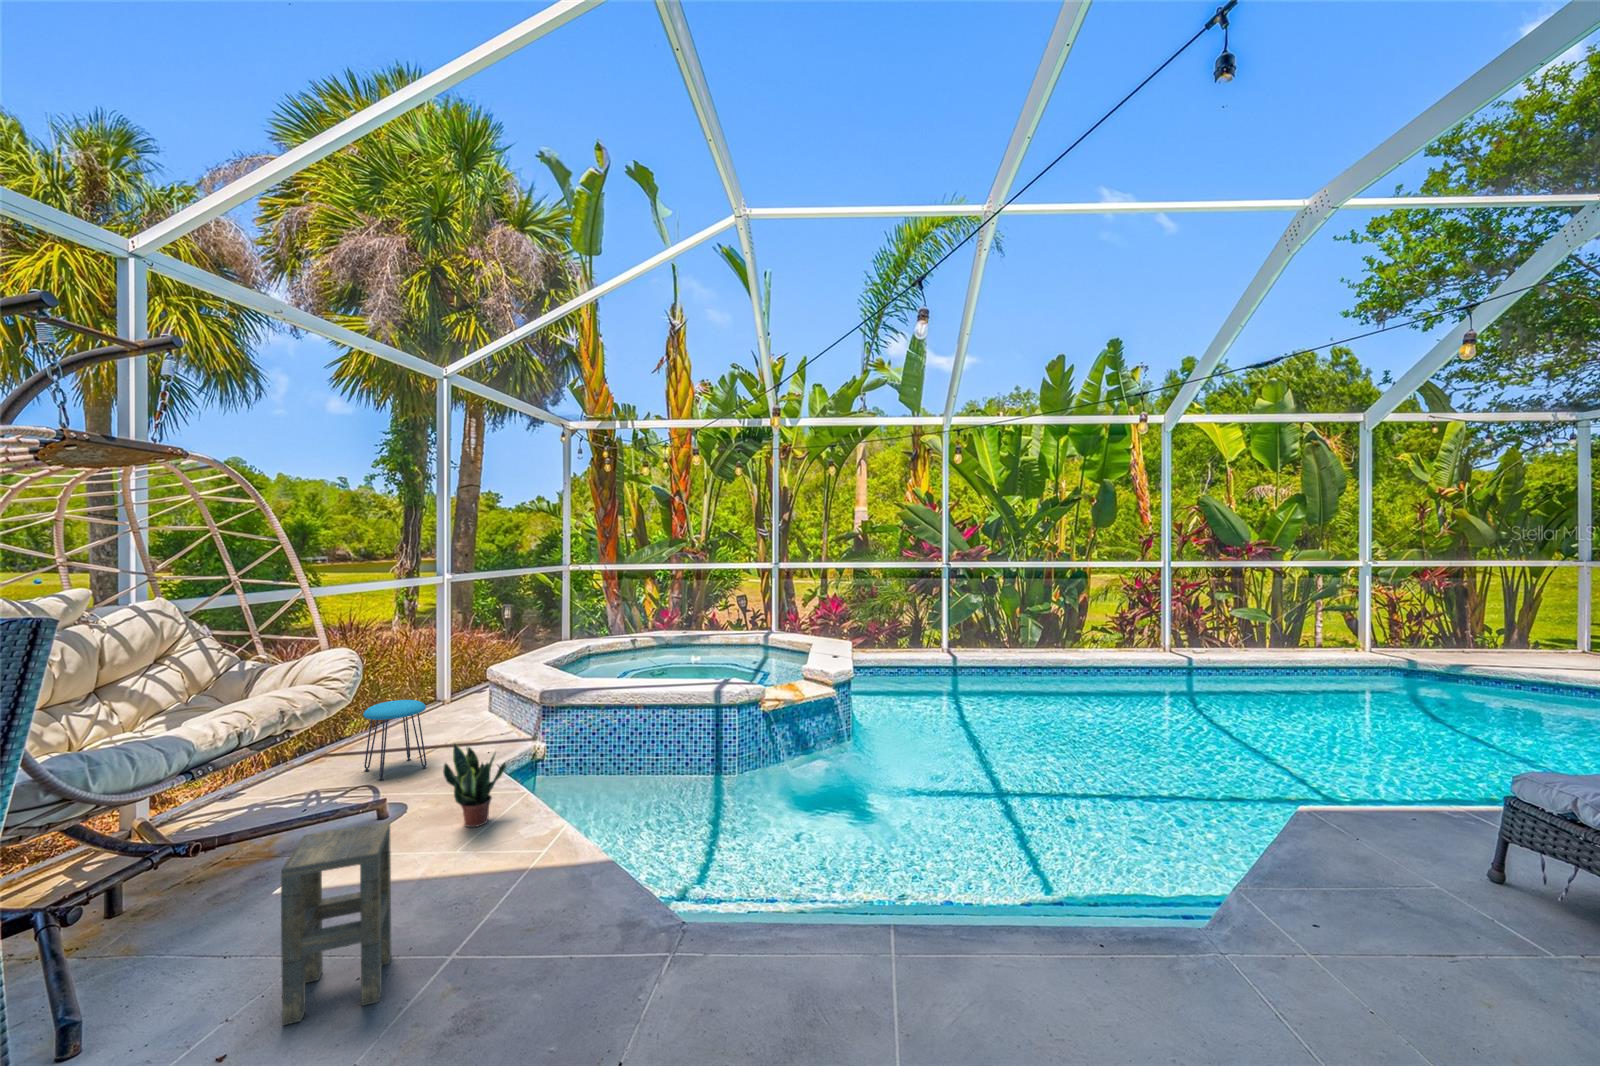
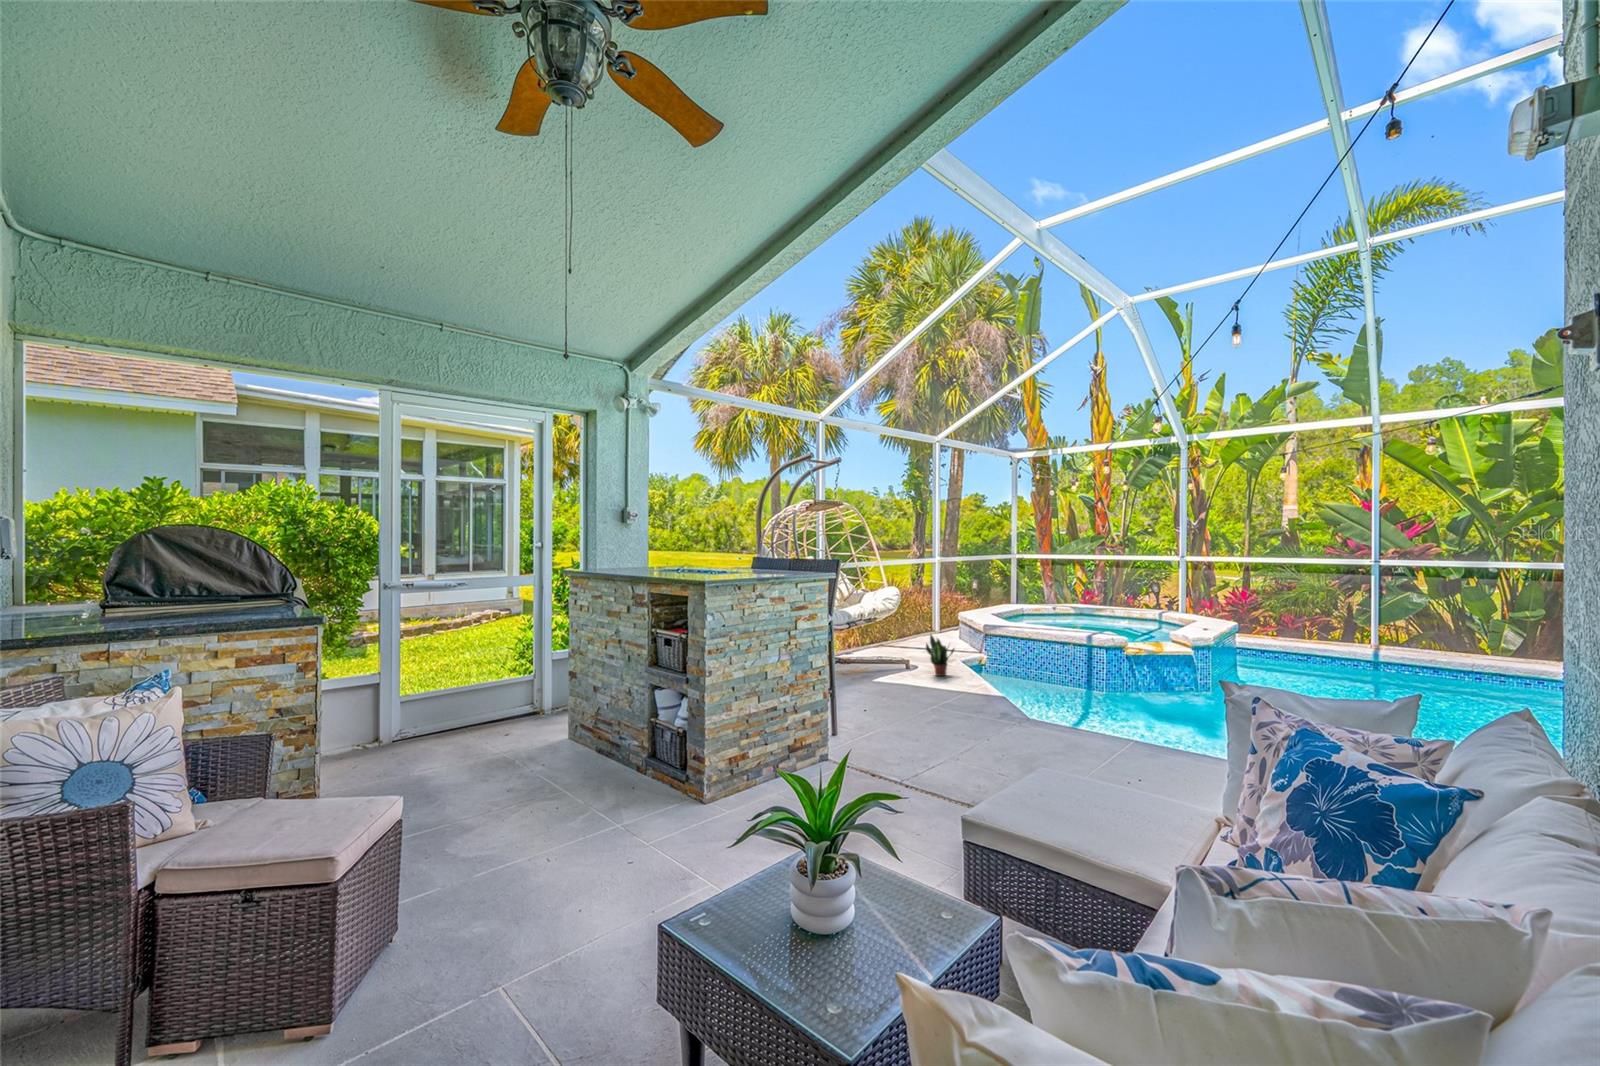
stool: present [363,700,427,780] -> none [893,620,921,657]
side table: present [281,822,391,1025] -> none [867,644,902,707]

